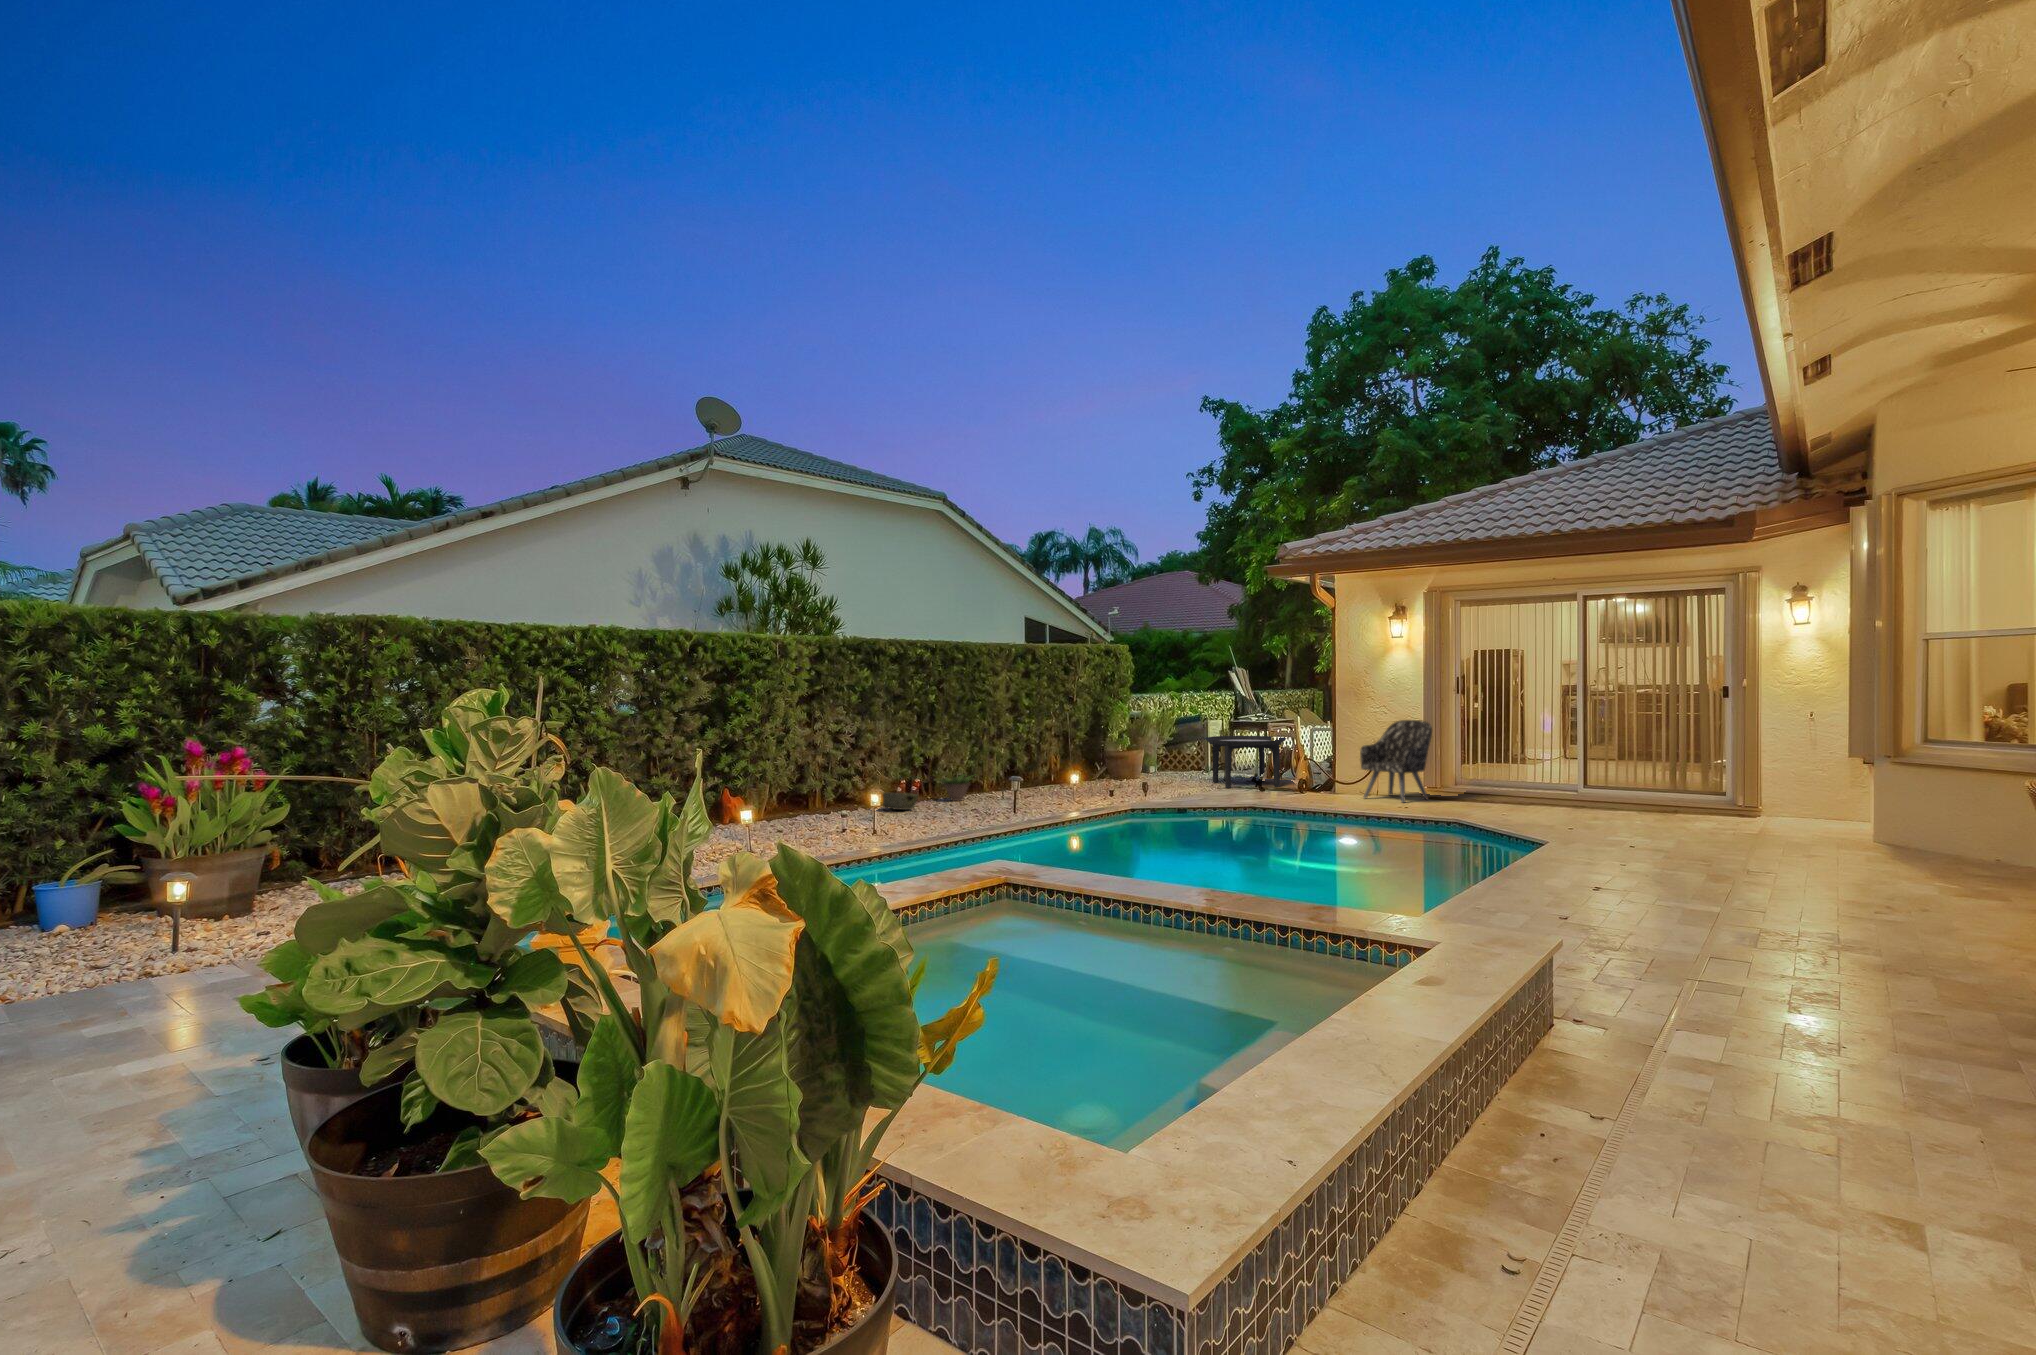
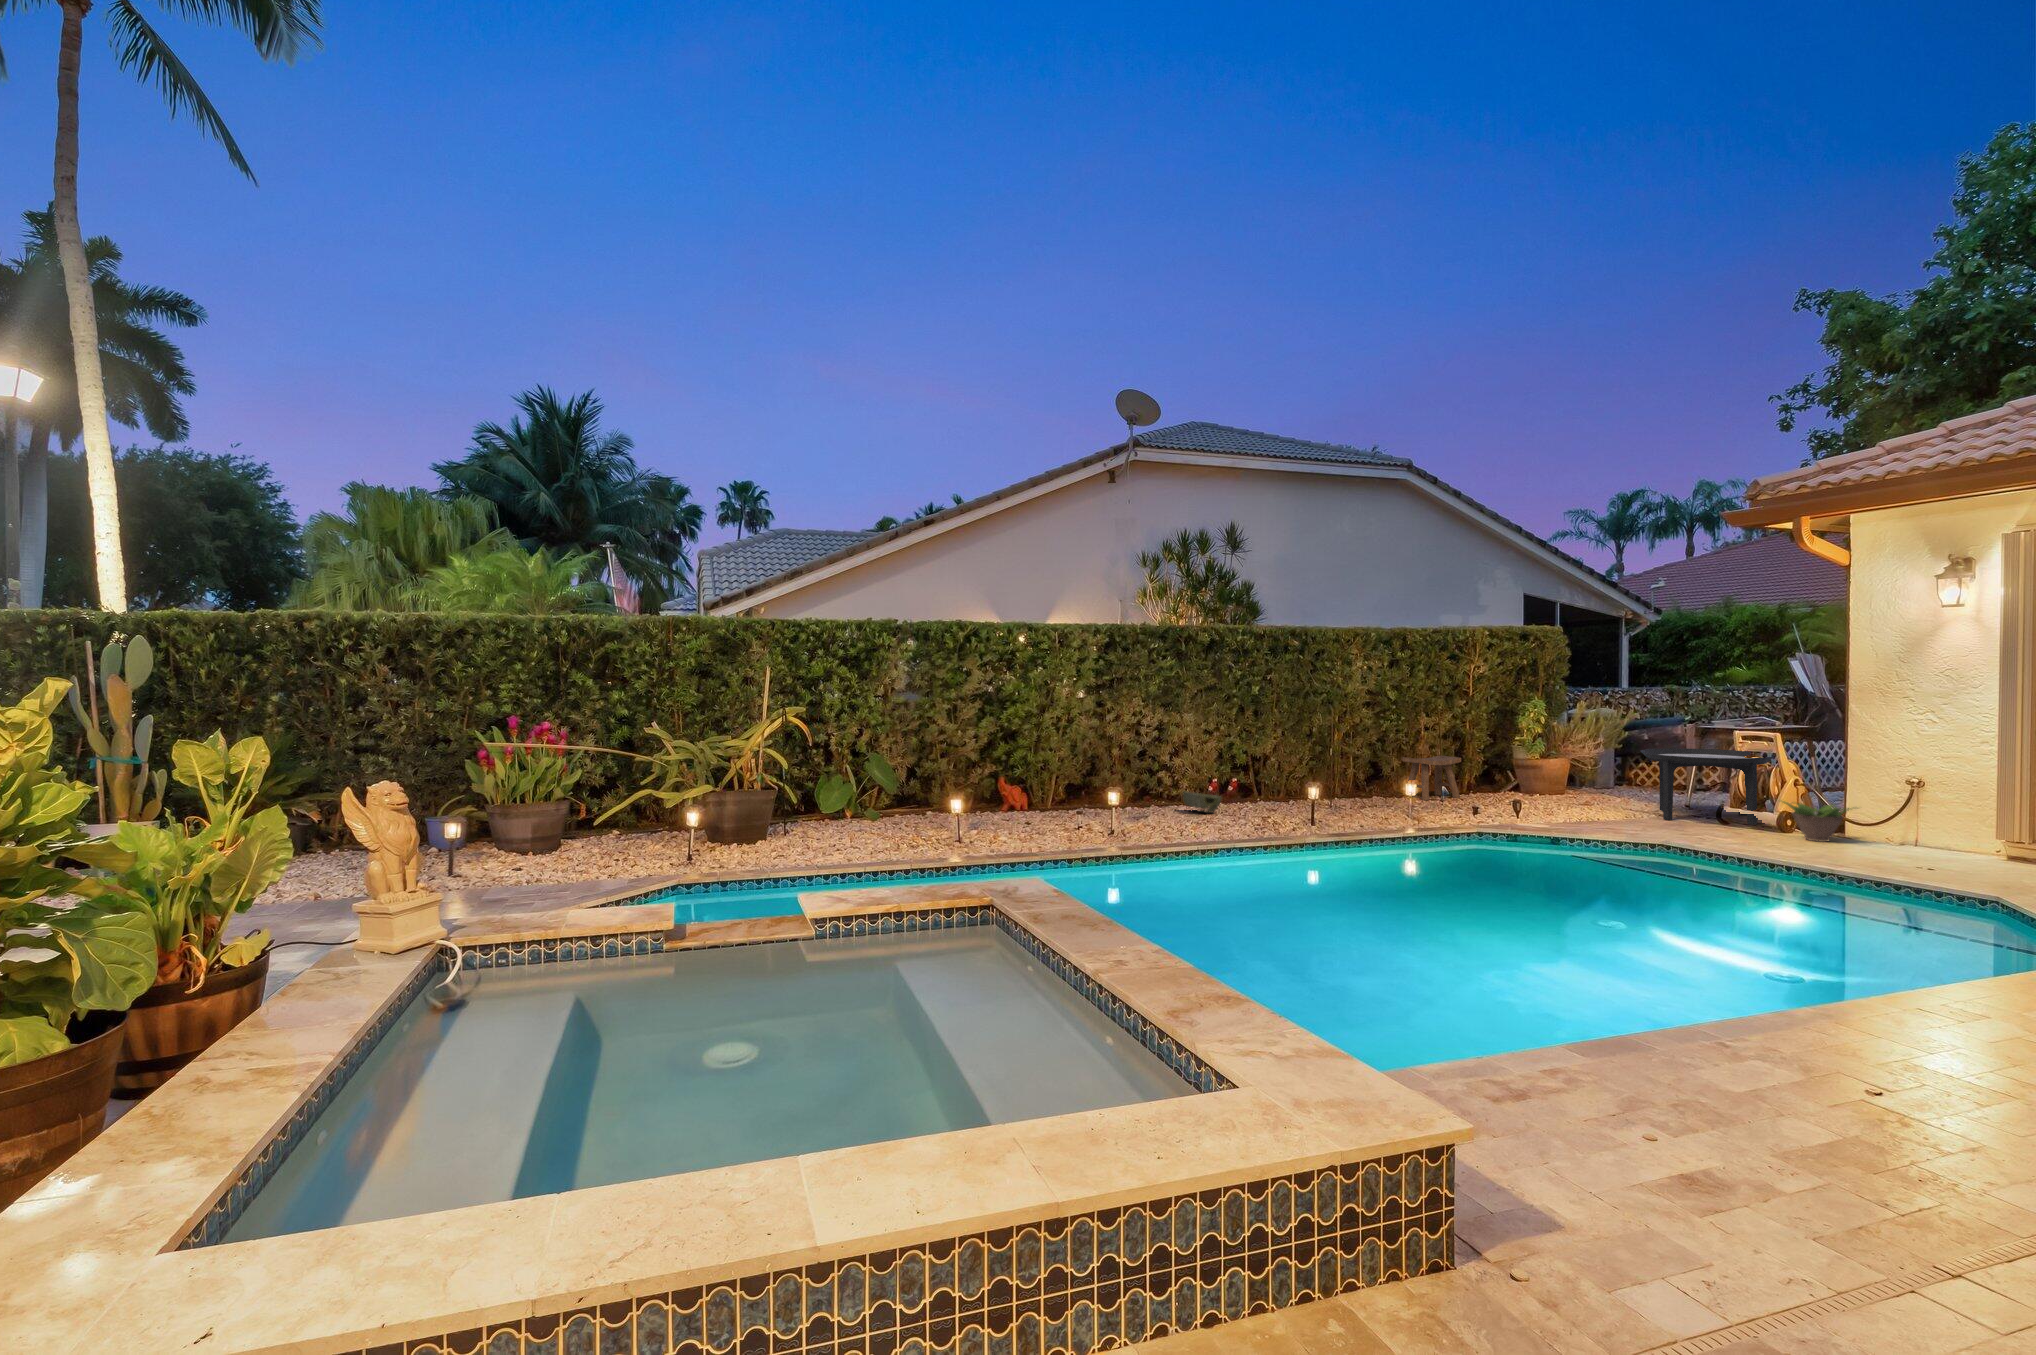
armchair: present [1360,720,1432,803] -> none [1867,737,2012,867]
stool: none [1031,750,1073,787] -> present [1402,755,1461,800]
decorative plant: present [939,775,972,801] -> present [1783,802,1849,842]

